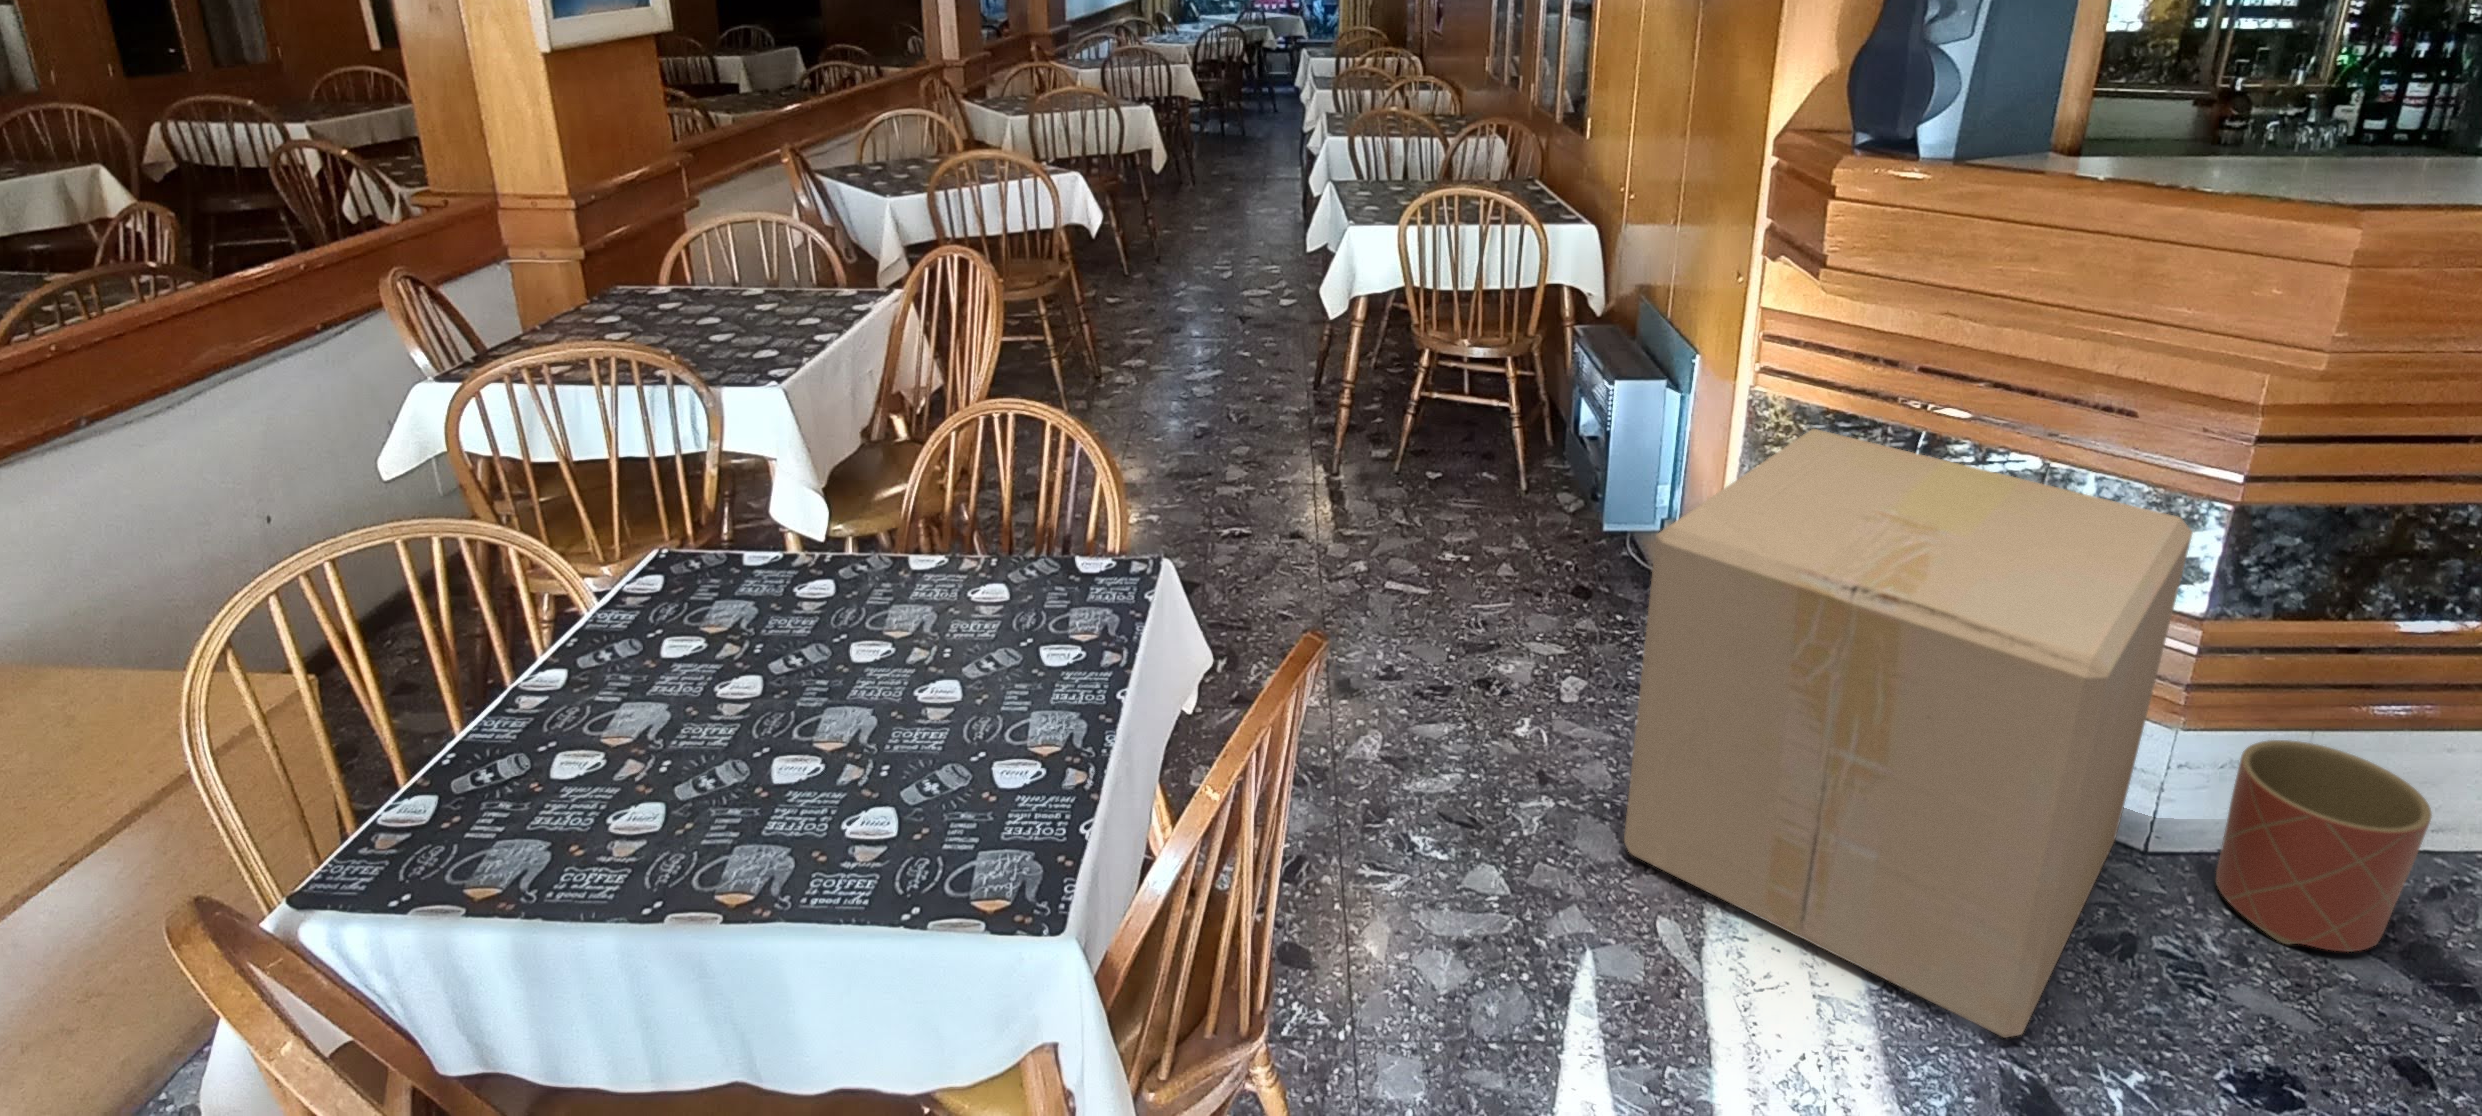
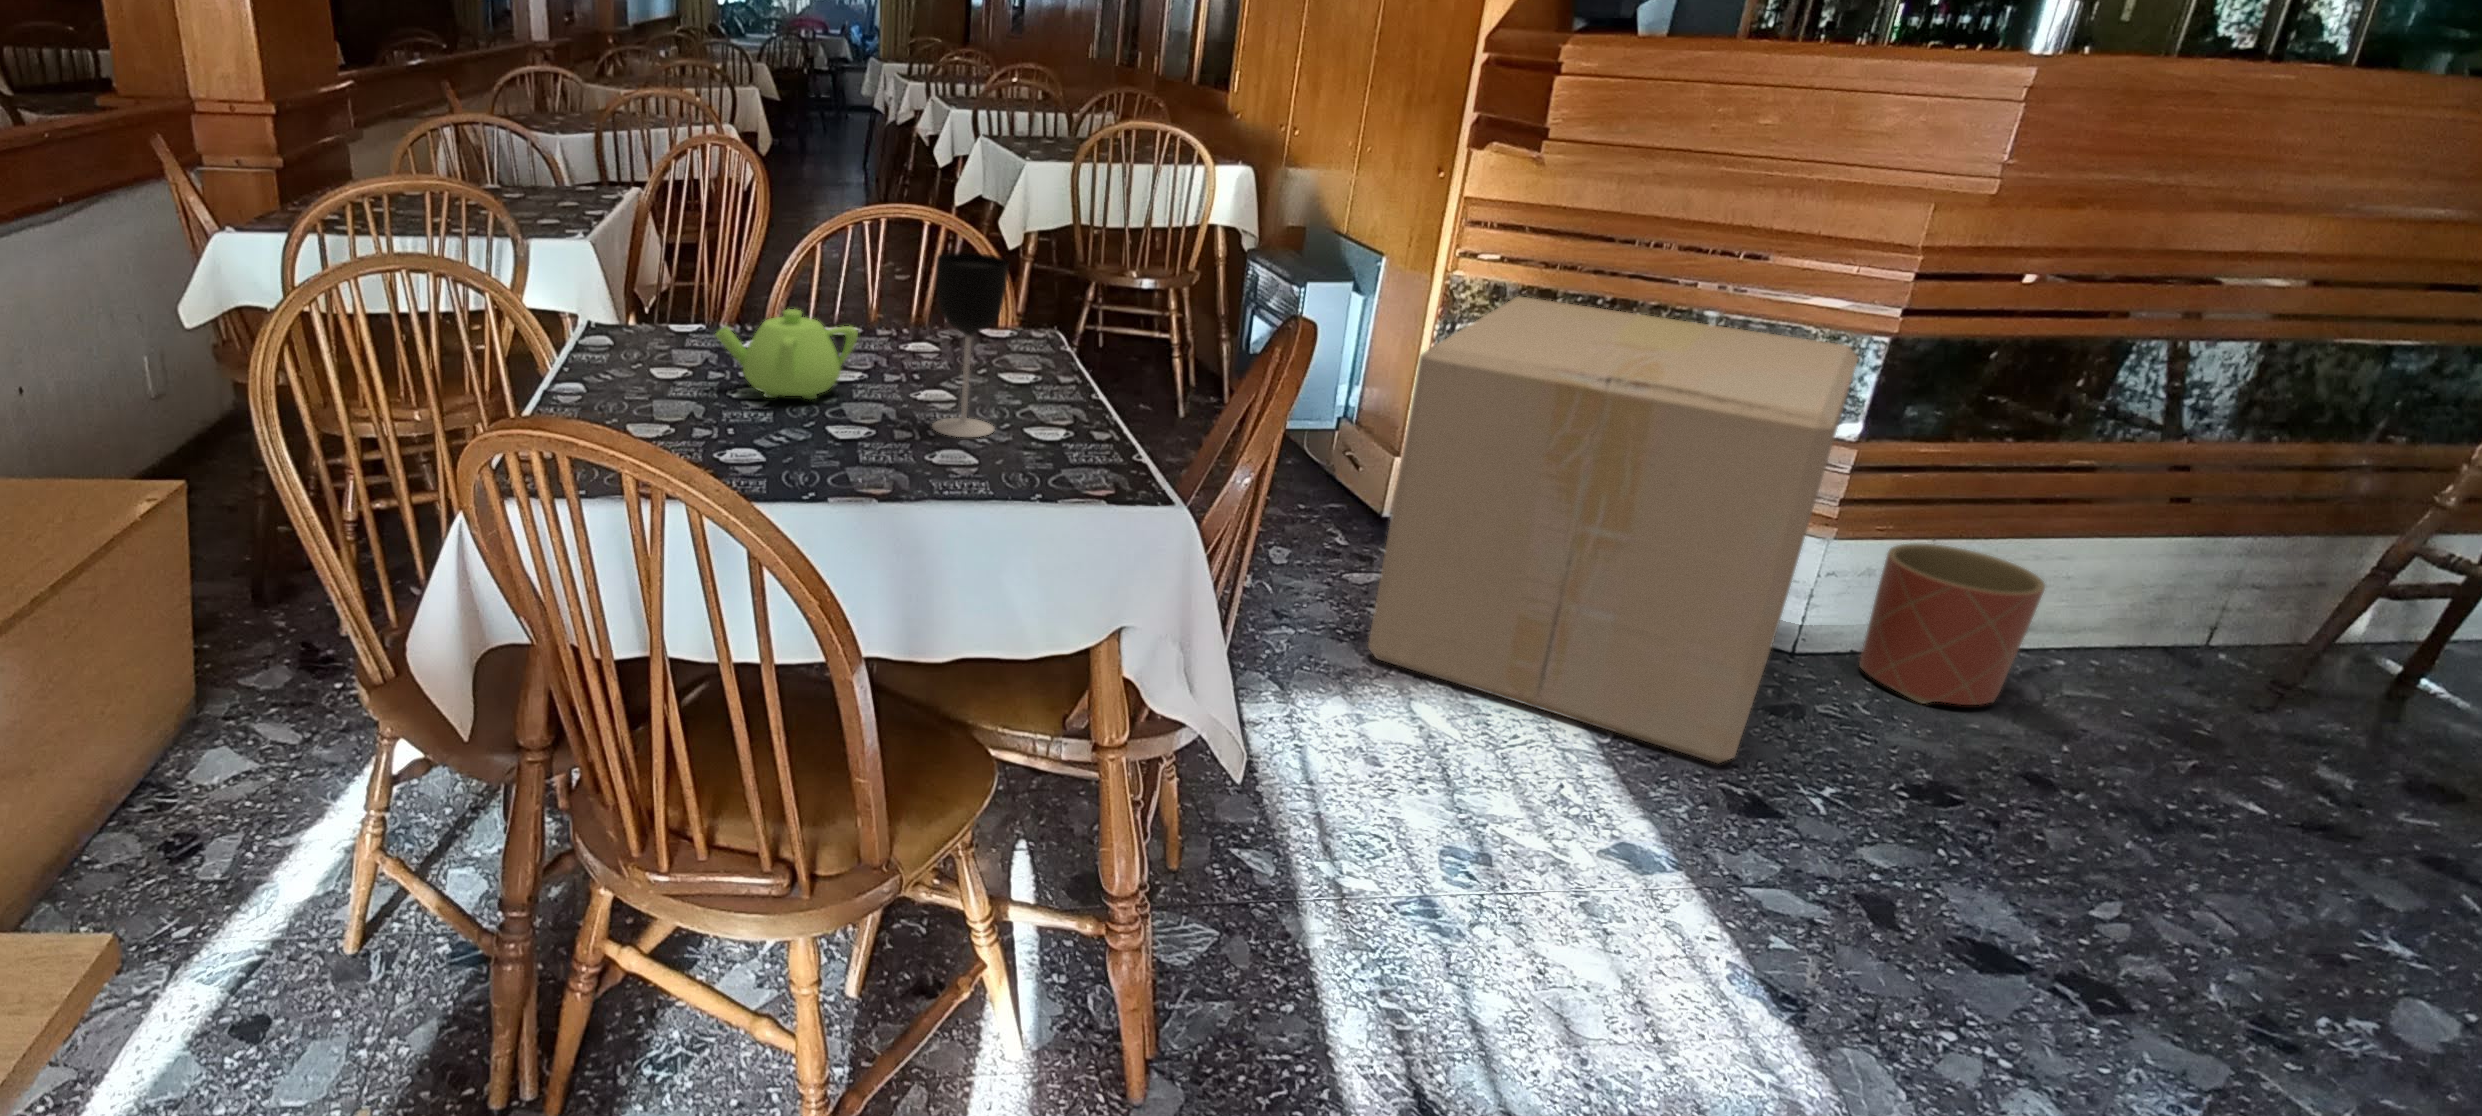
wine glass: none [917,550,1011,765] -> present [932,253,1009,437]
teapot: none [735,569,891,685] -> present [716,309,858,399]

